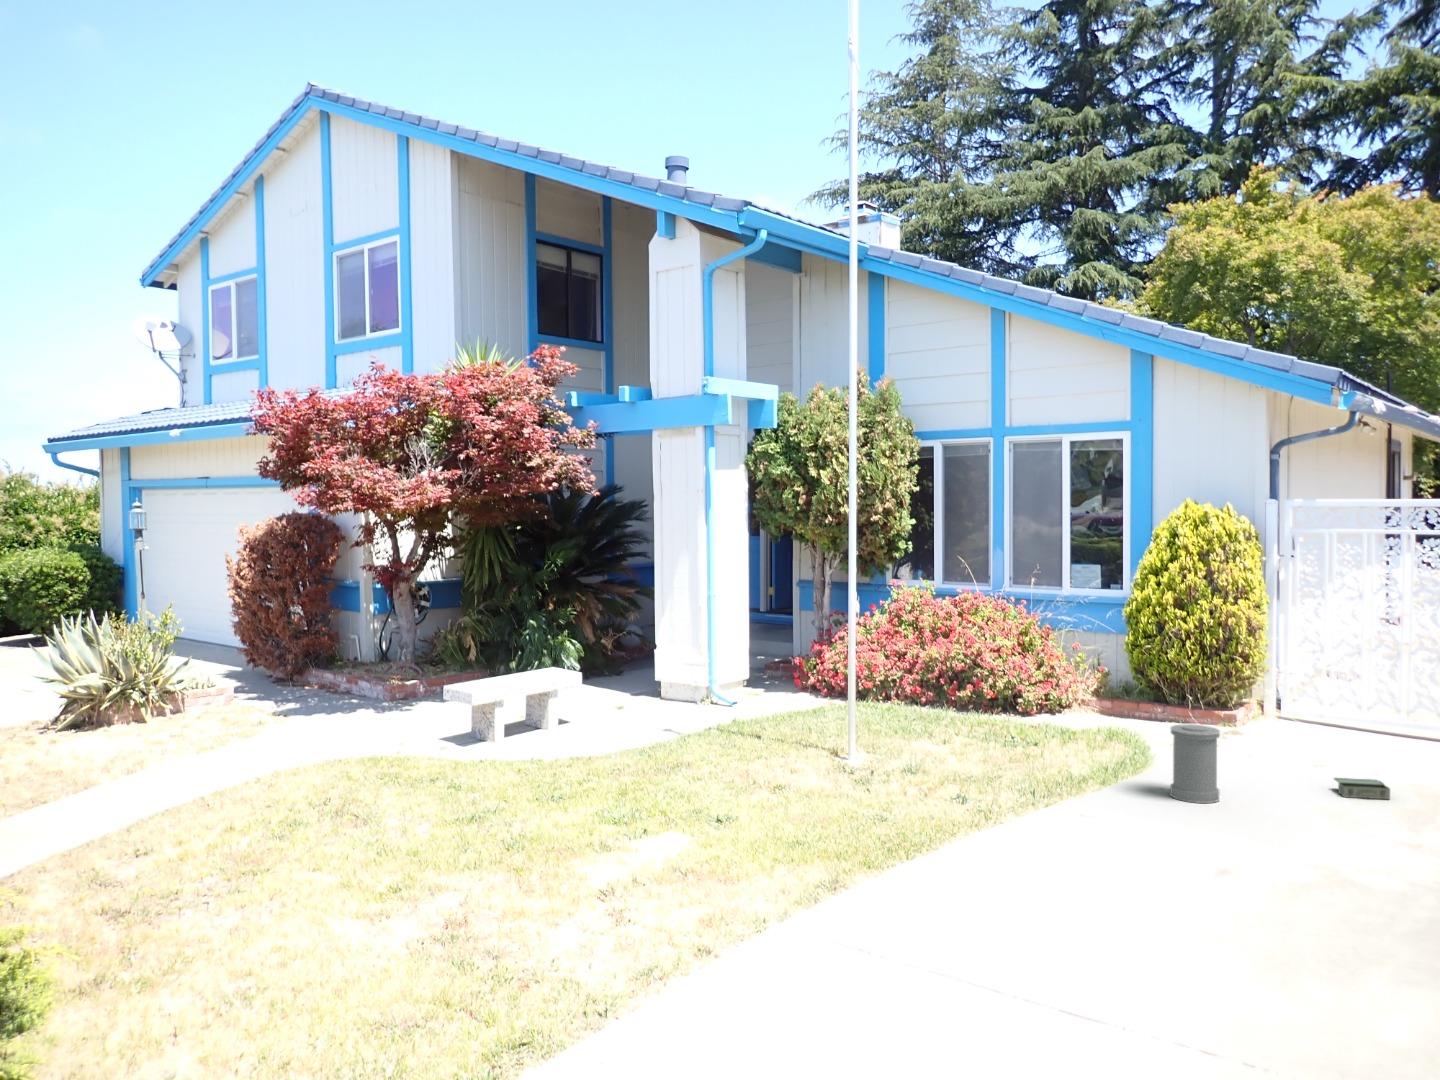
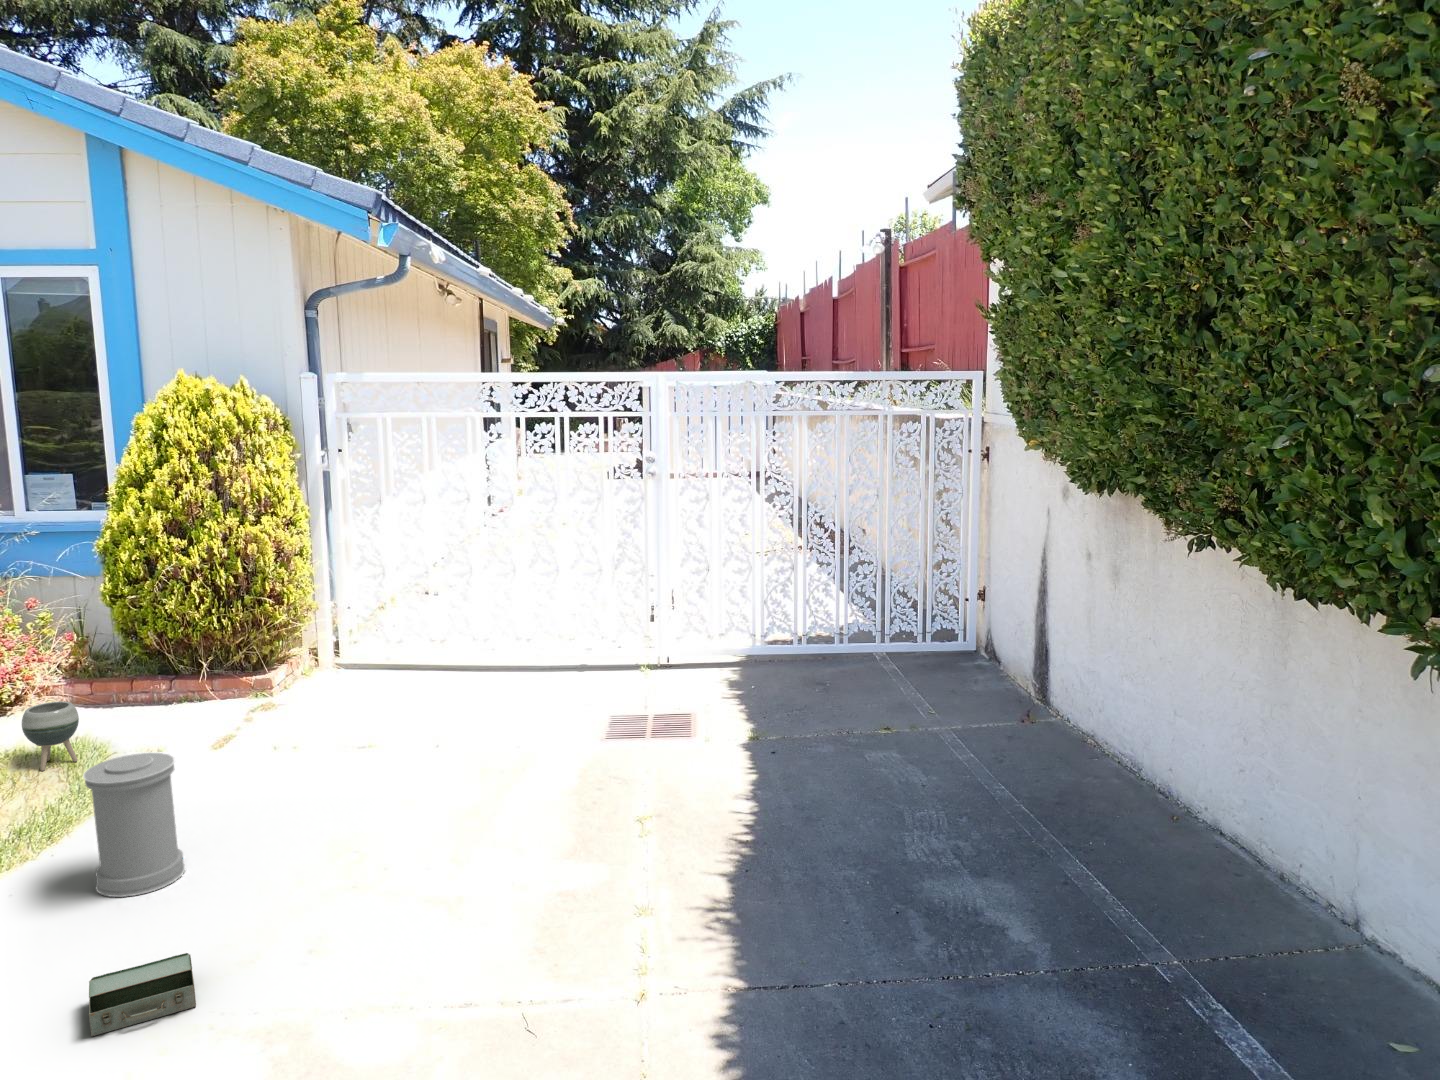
planter: none [1098,700,1129,739] -> present [22,701,79,771]
toolbox: present [1334,778,1390,799] -> present [89,953,196,1036]

